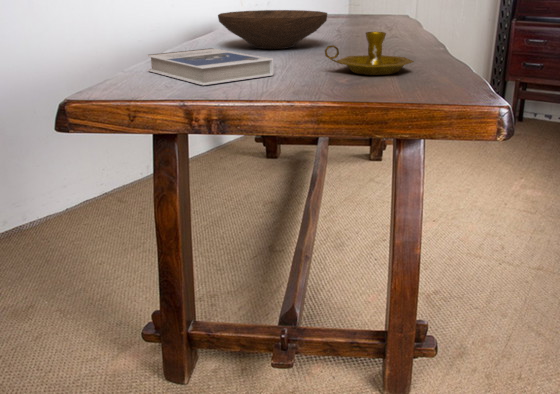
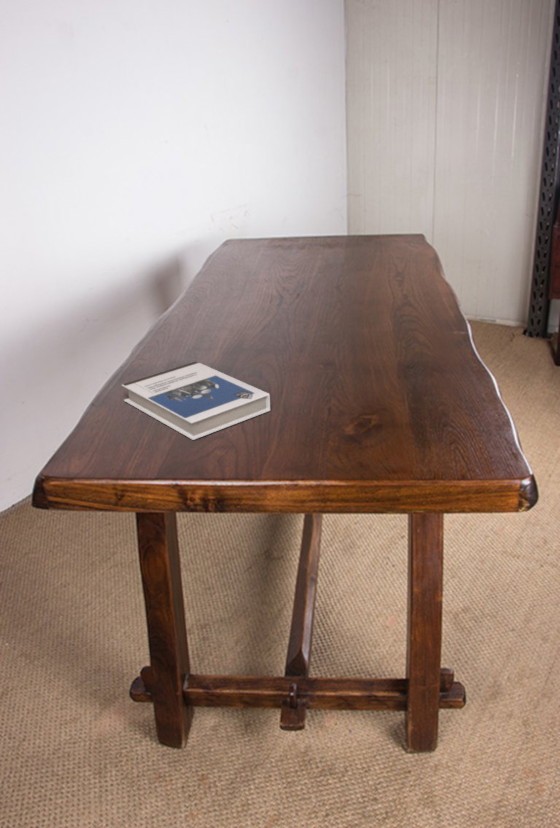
wooden bowl: present [218,10,327,49] -> none [197,274,328,335]
candlestick: present [325,32,414,75] -> none [328,353,430,408]

